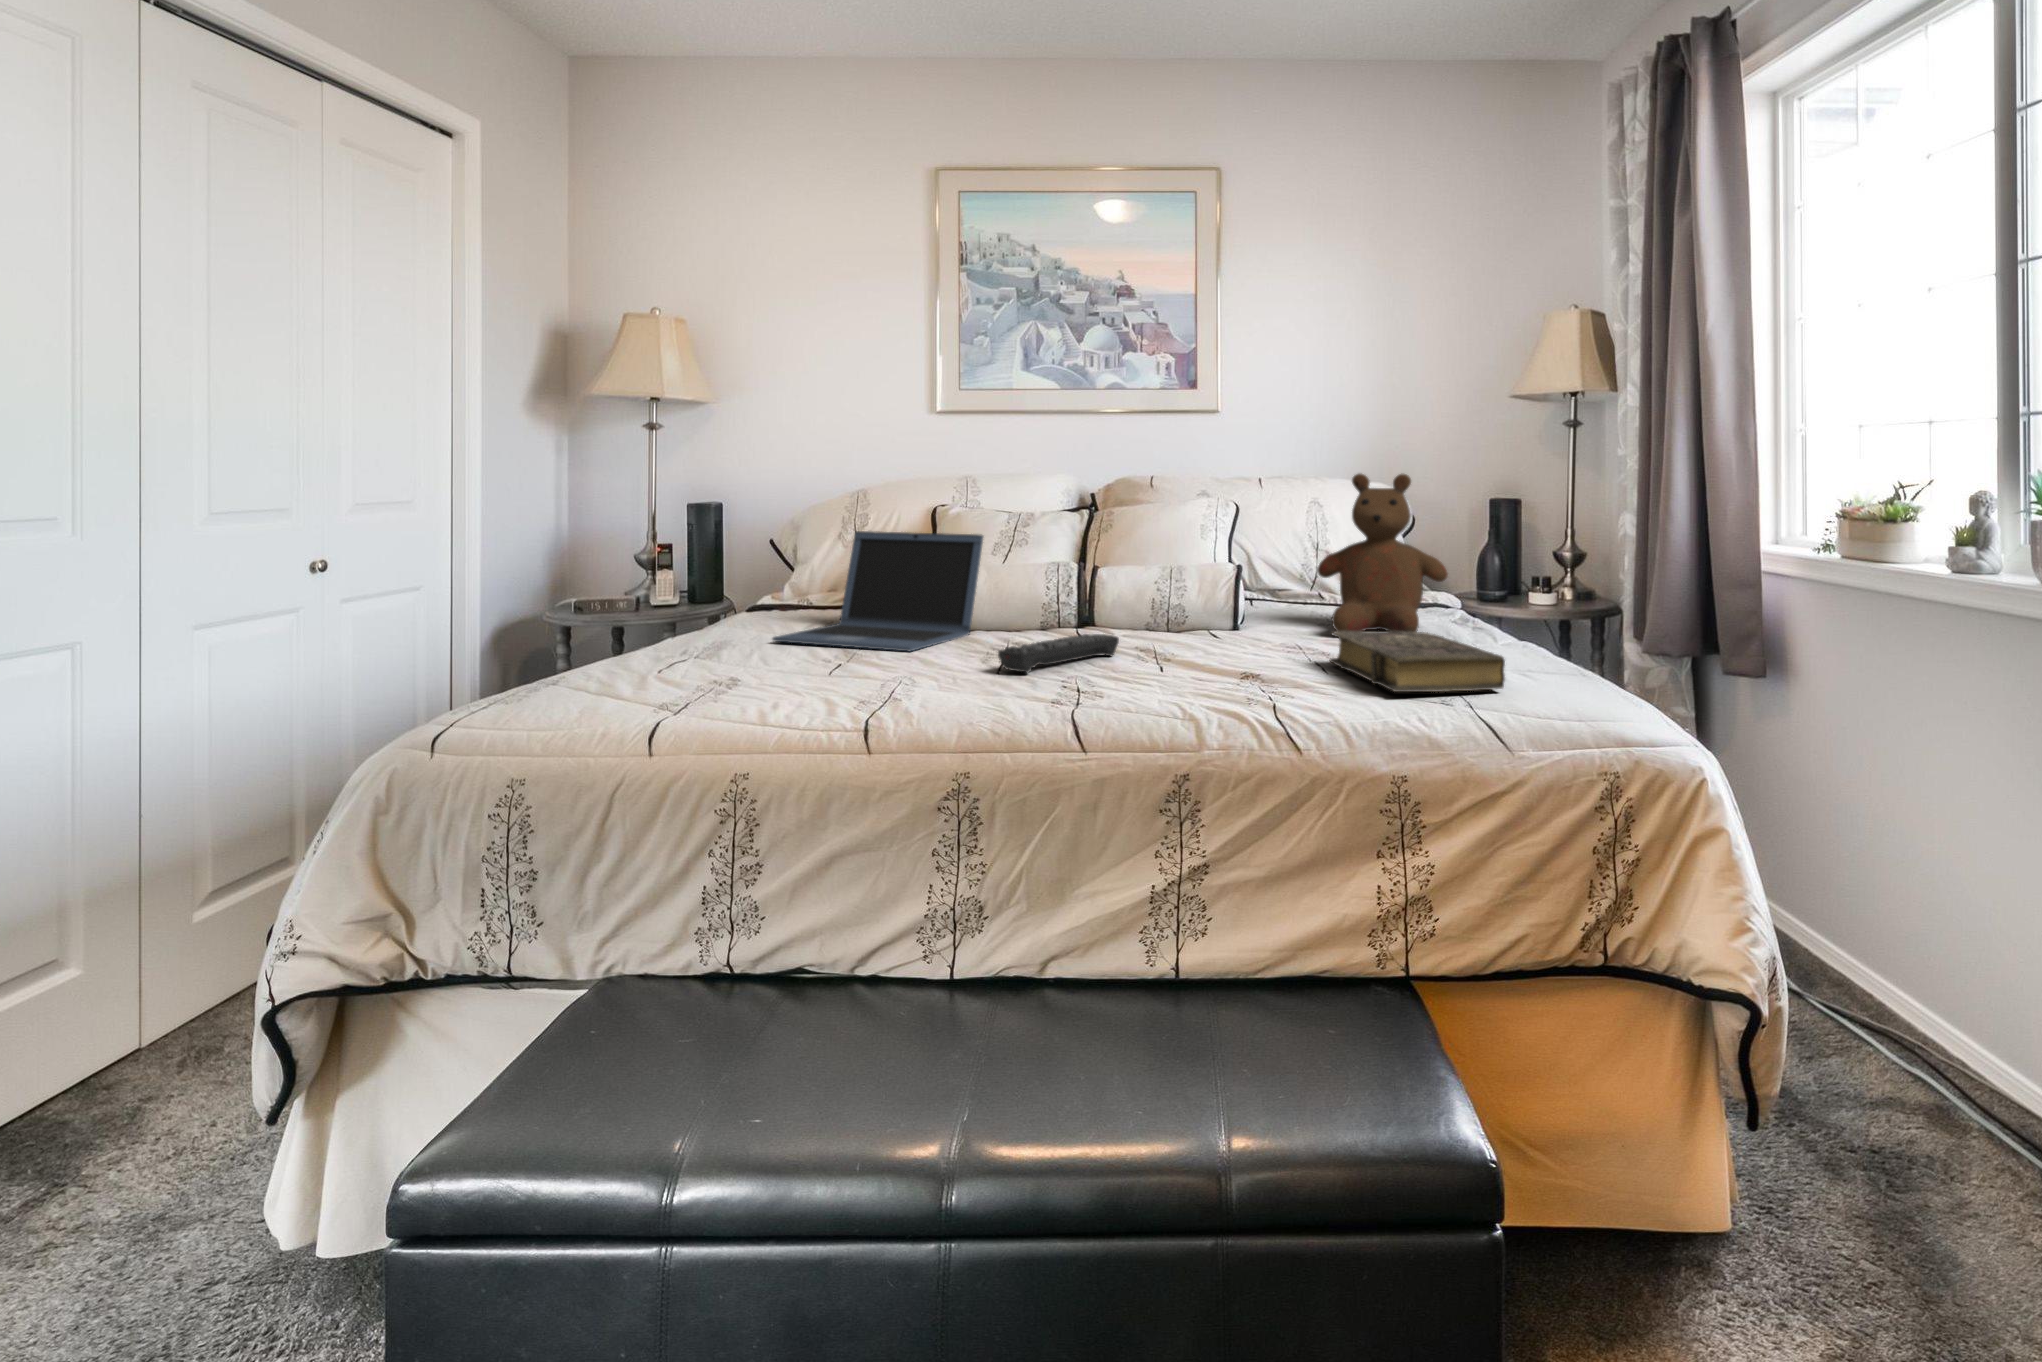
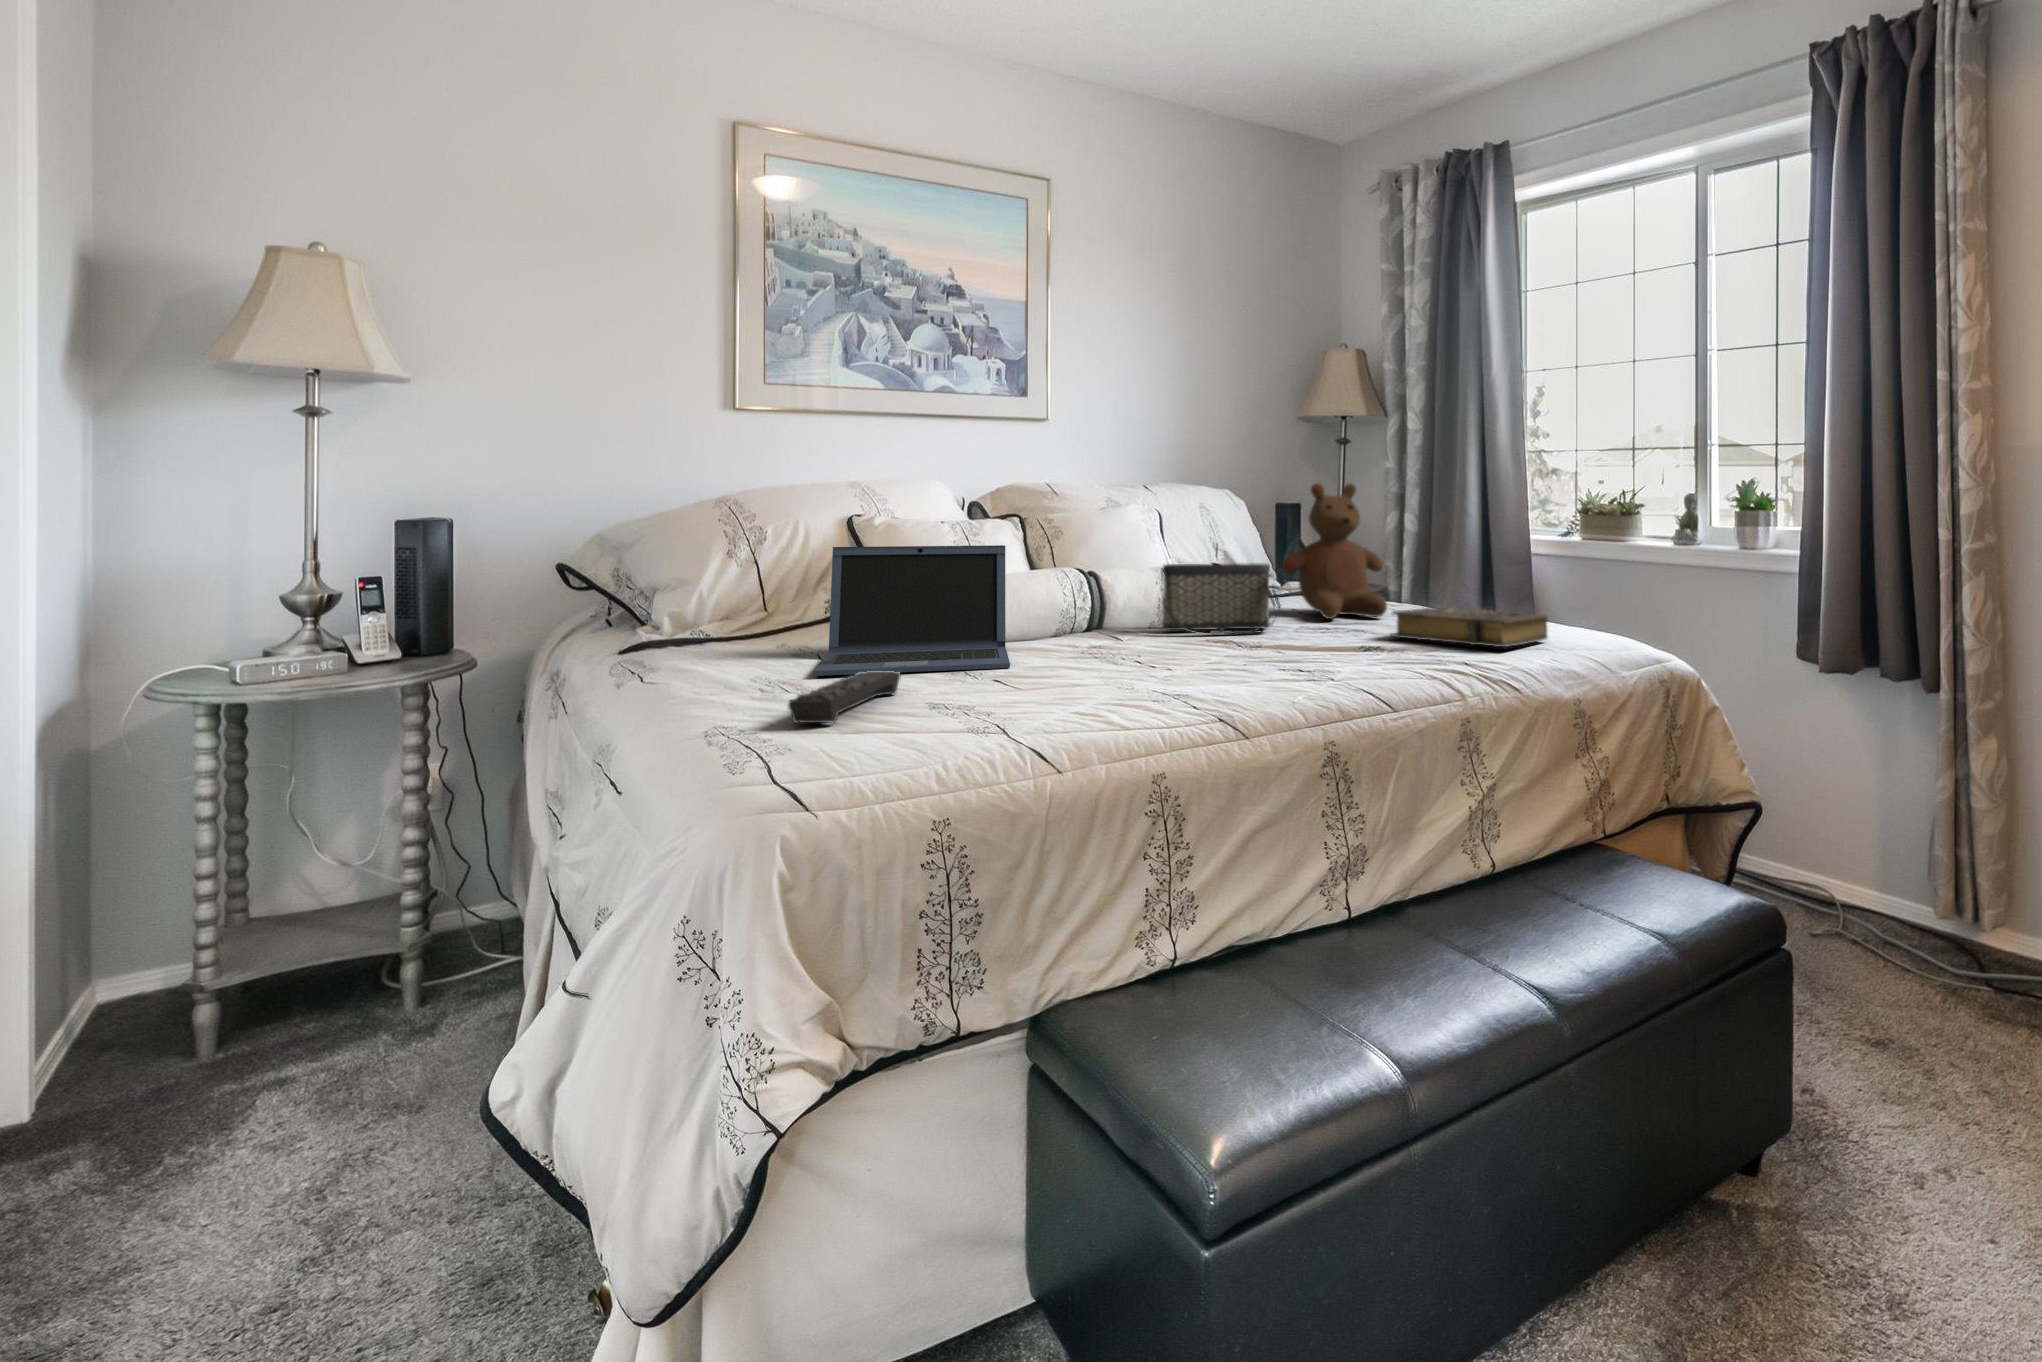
handbag: none [1134,560,1255,642] -> present [1161,563,1281,634]
remote control: present [998,634,1119,673] -> present [788,671,901,723]

